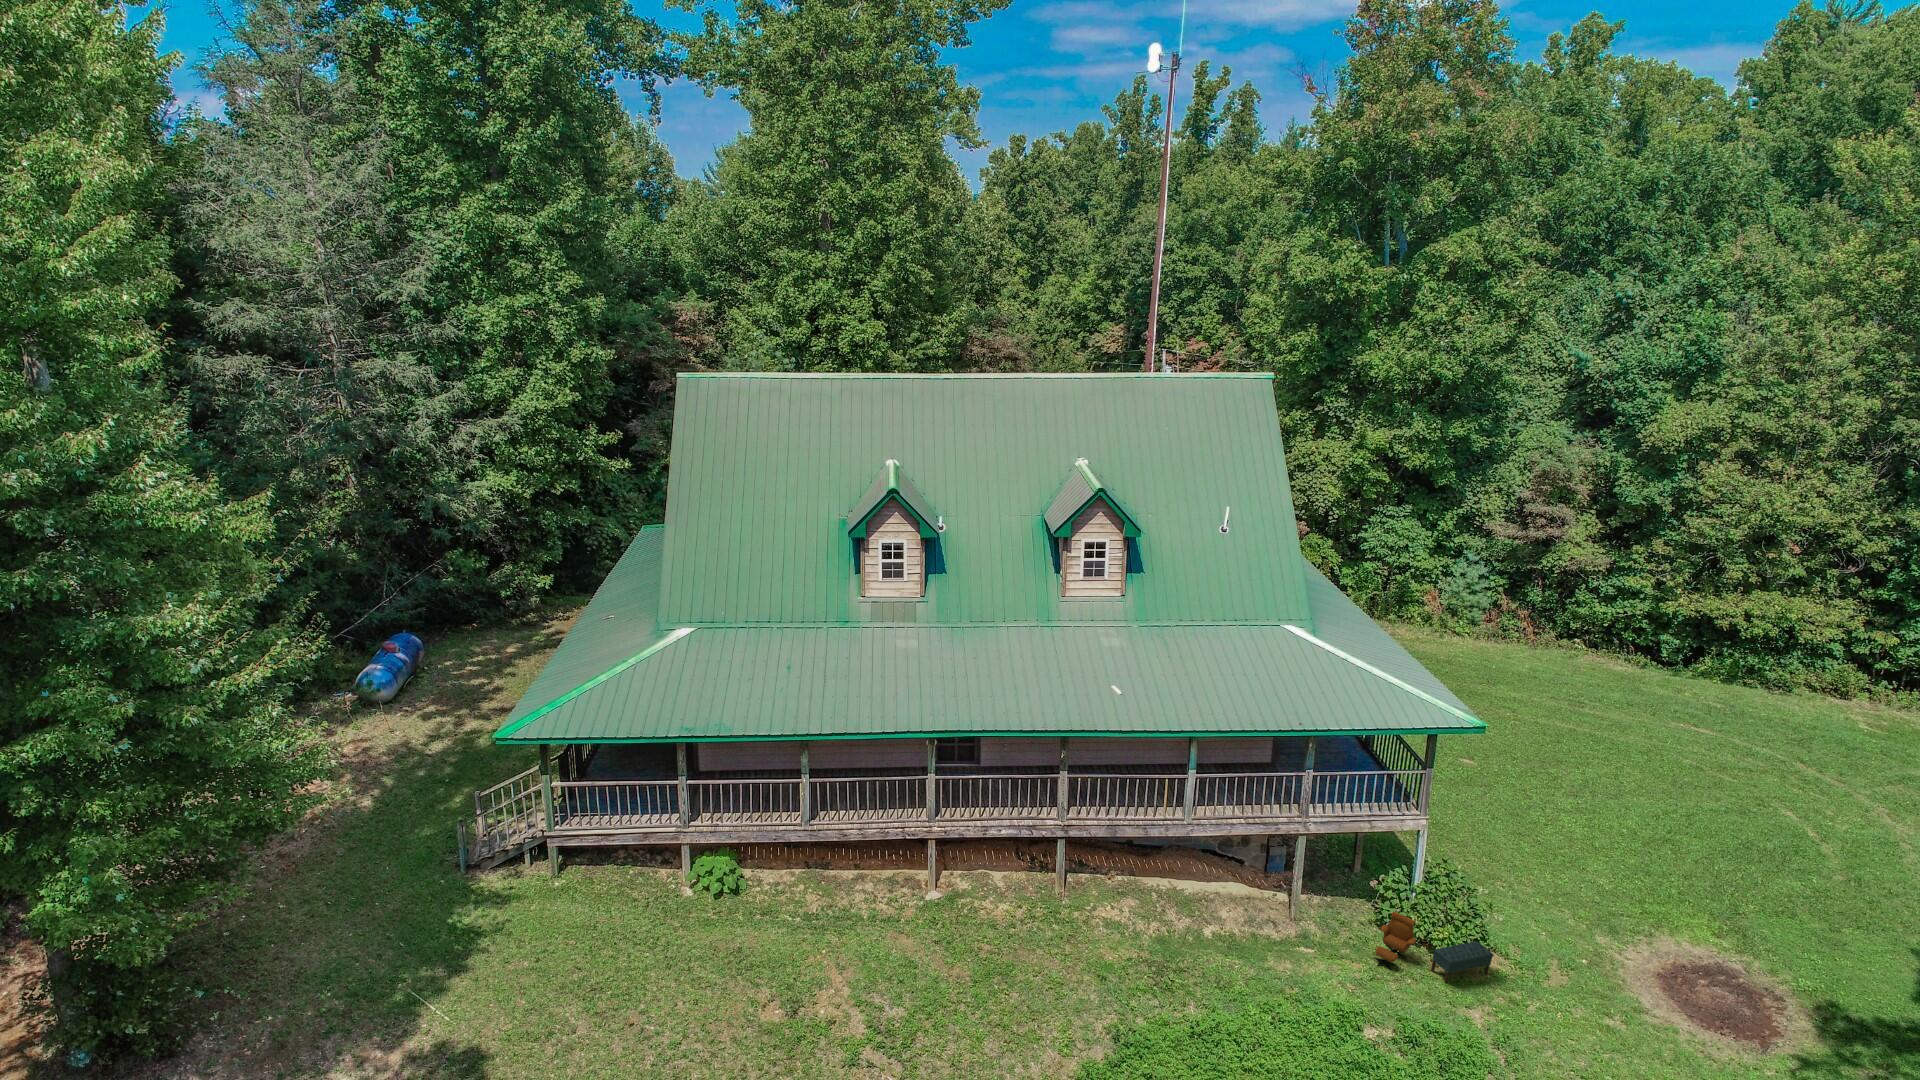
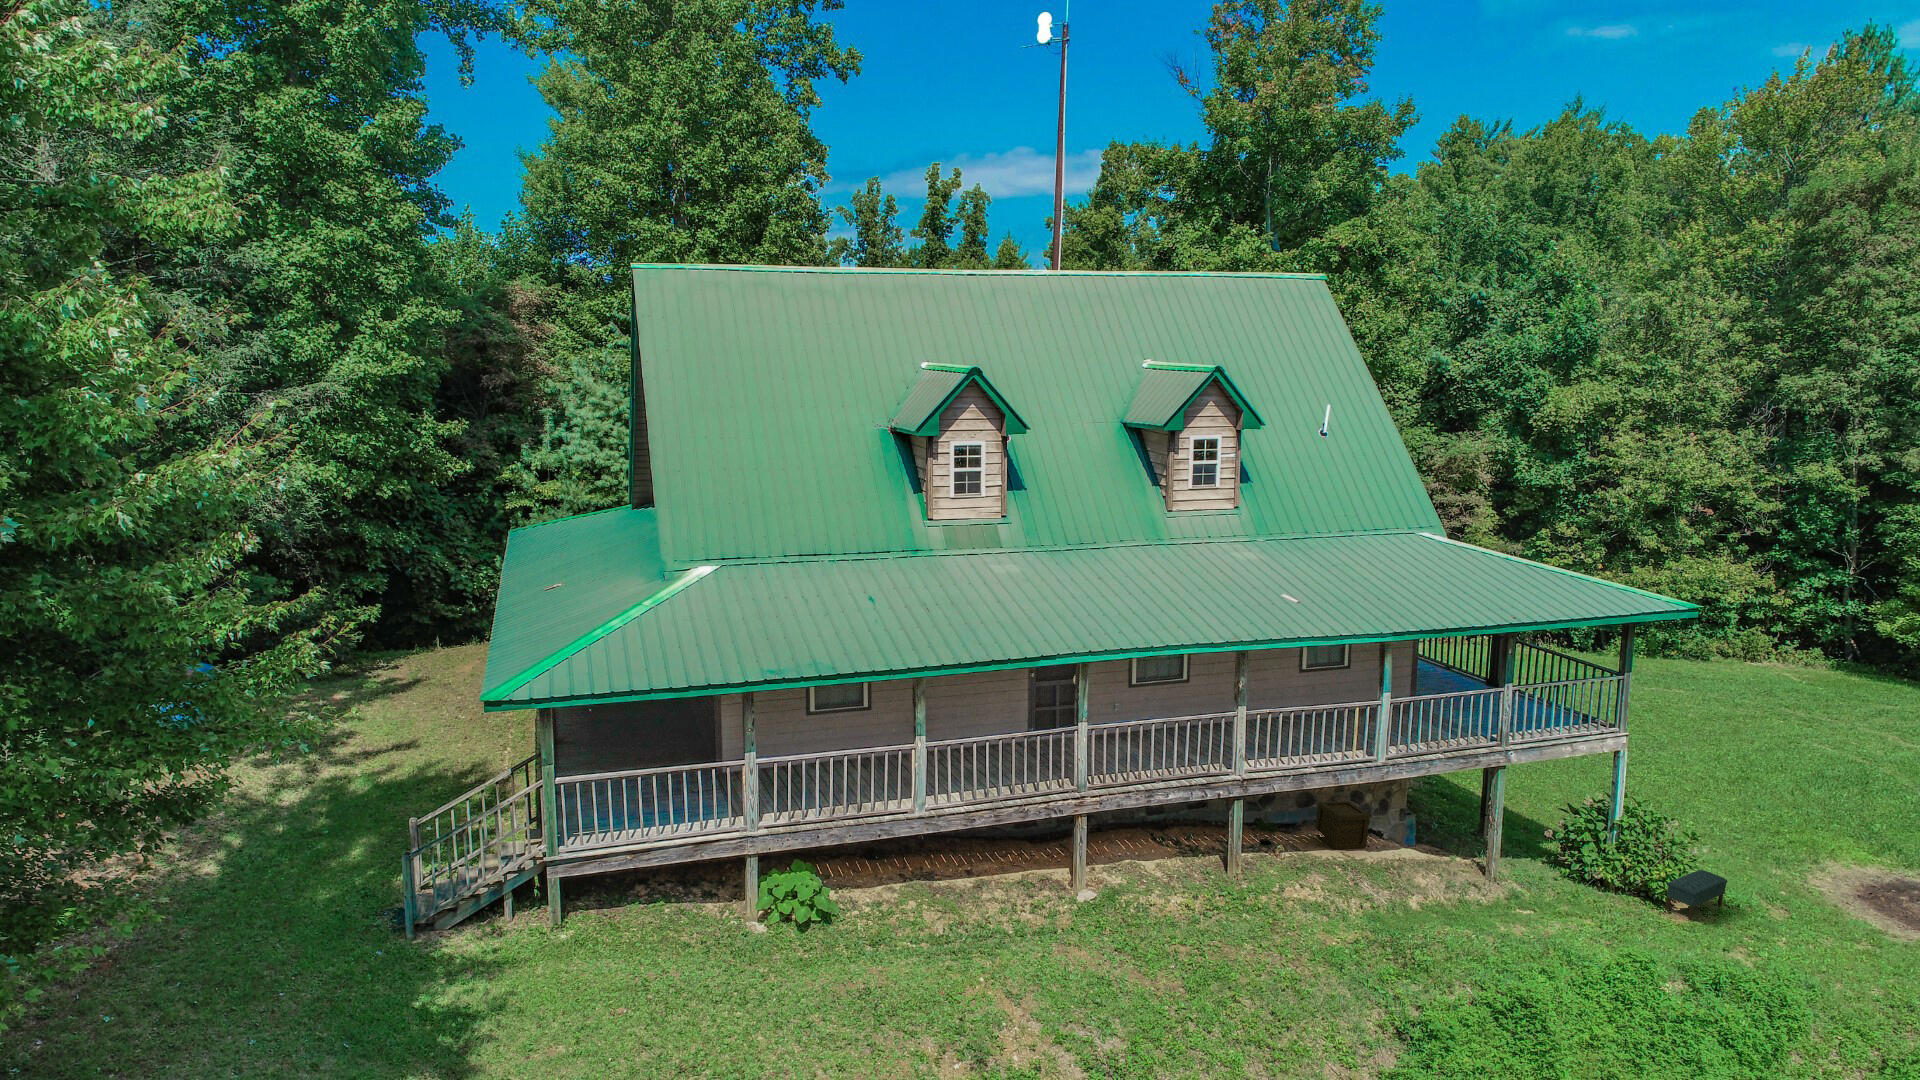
wooden crate: none [1165,840,1205,882] -> present [1315,801,1370,850]
potted tree: none [1108,843,1127,872] -> present [1256,814,1277,847]
lounge chair: present [1374,912,1416,970] -> none [1595,847,1643,915]

